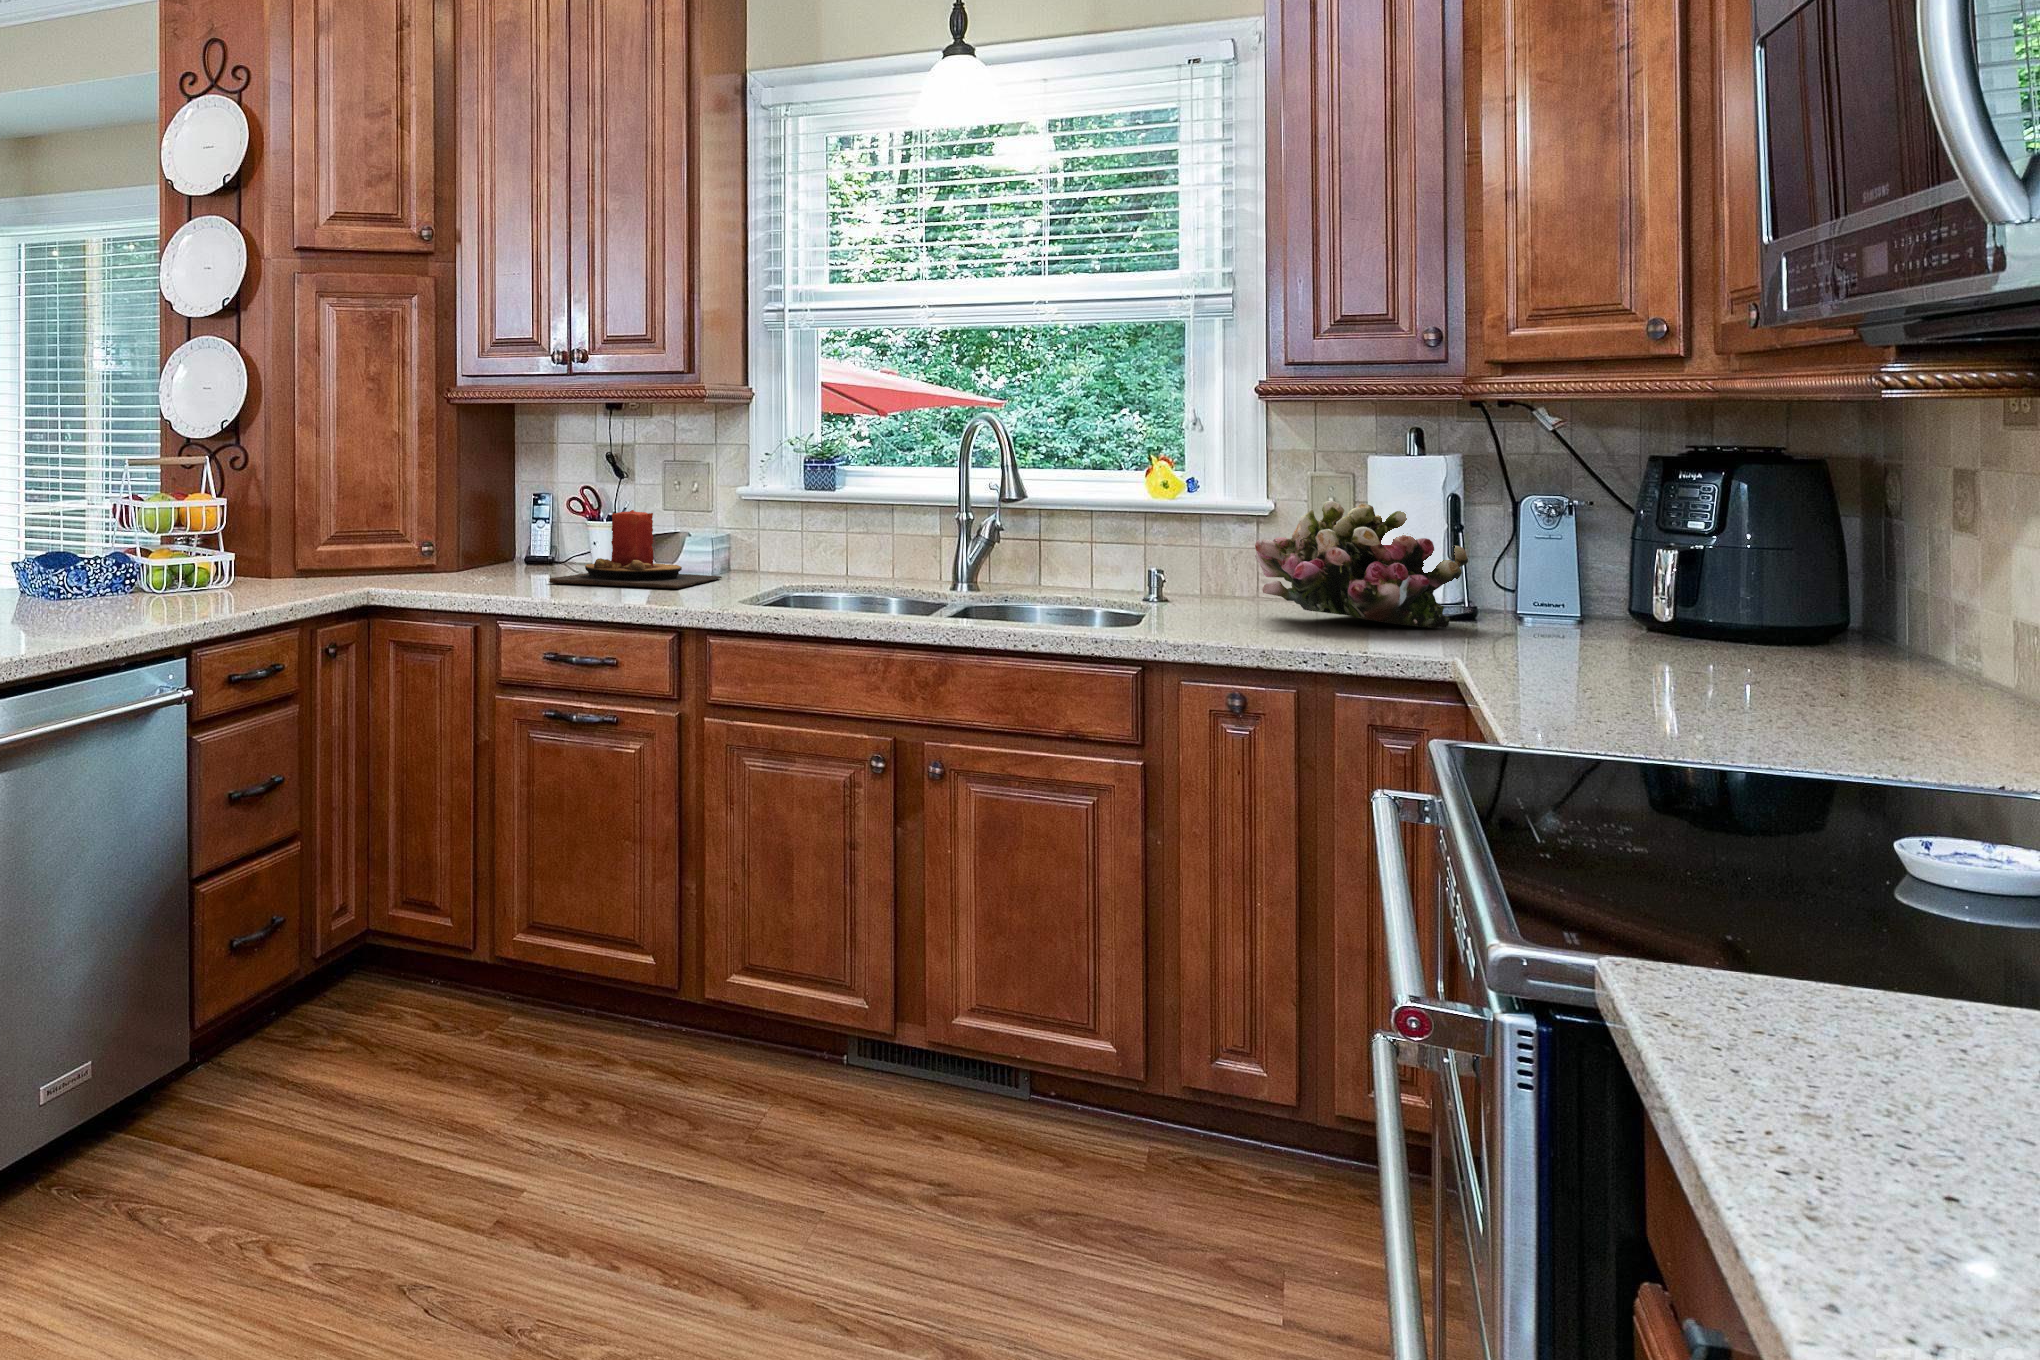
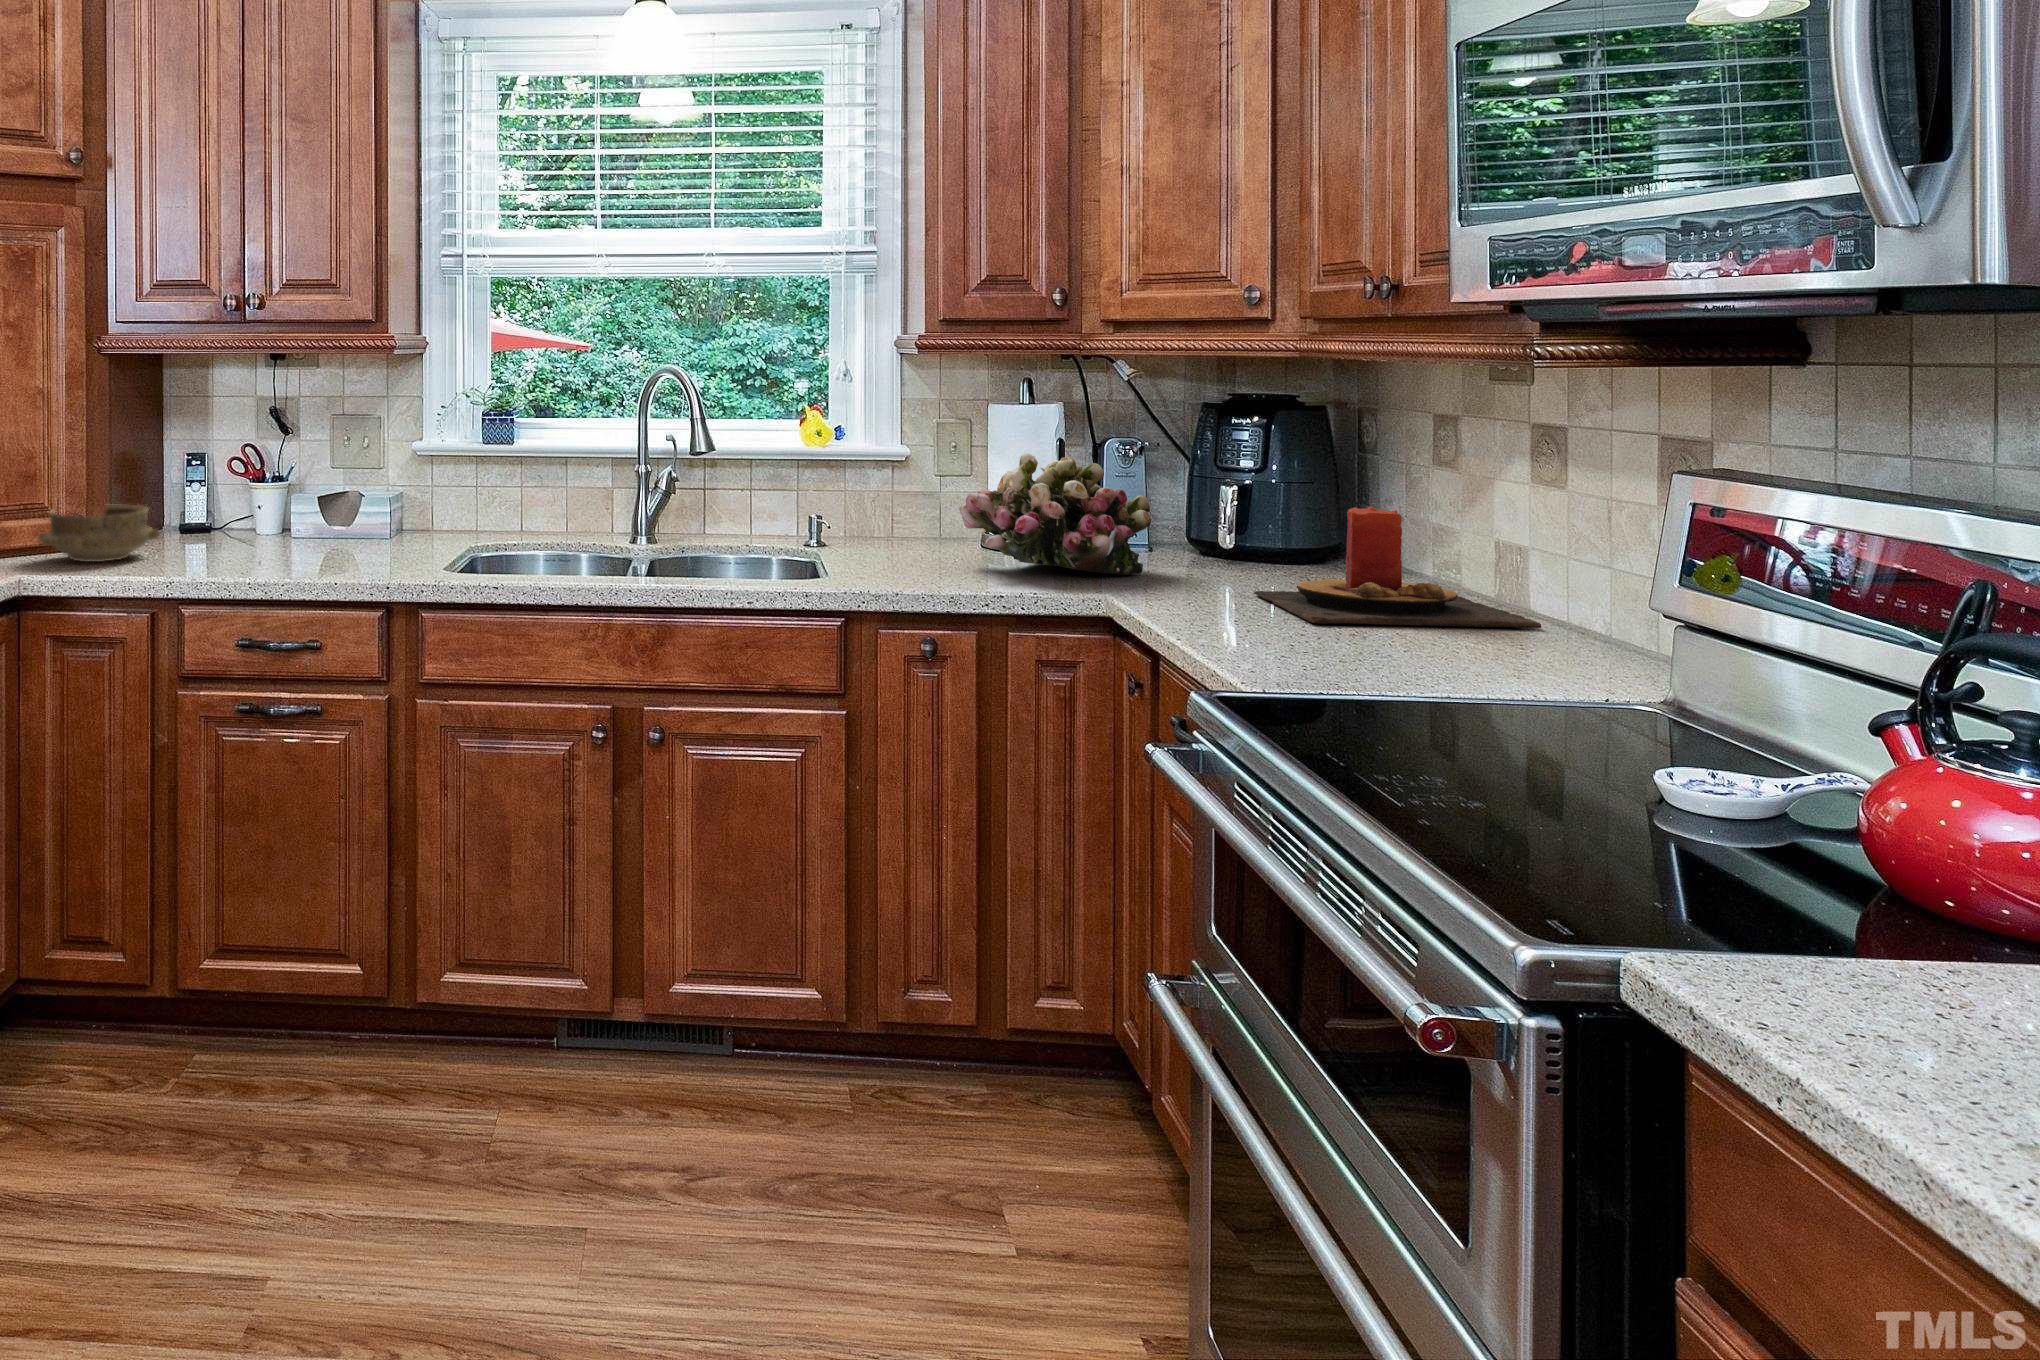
candle: present [549,510,722,589] -> present [1254,507,1541,628]
ceramic bowl: none [398,536,500,585] -> present [38,505,159,562]

